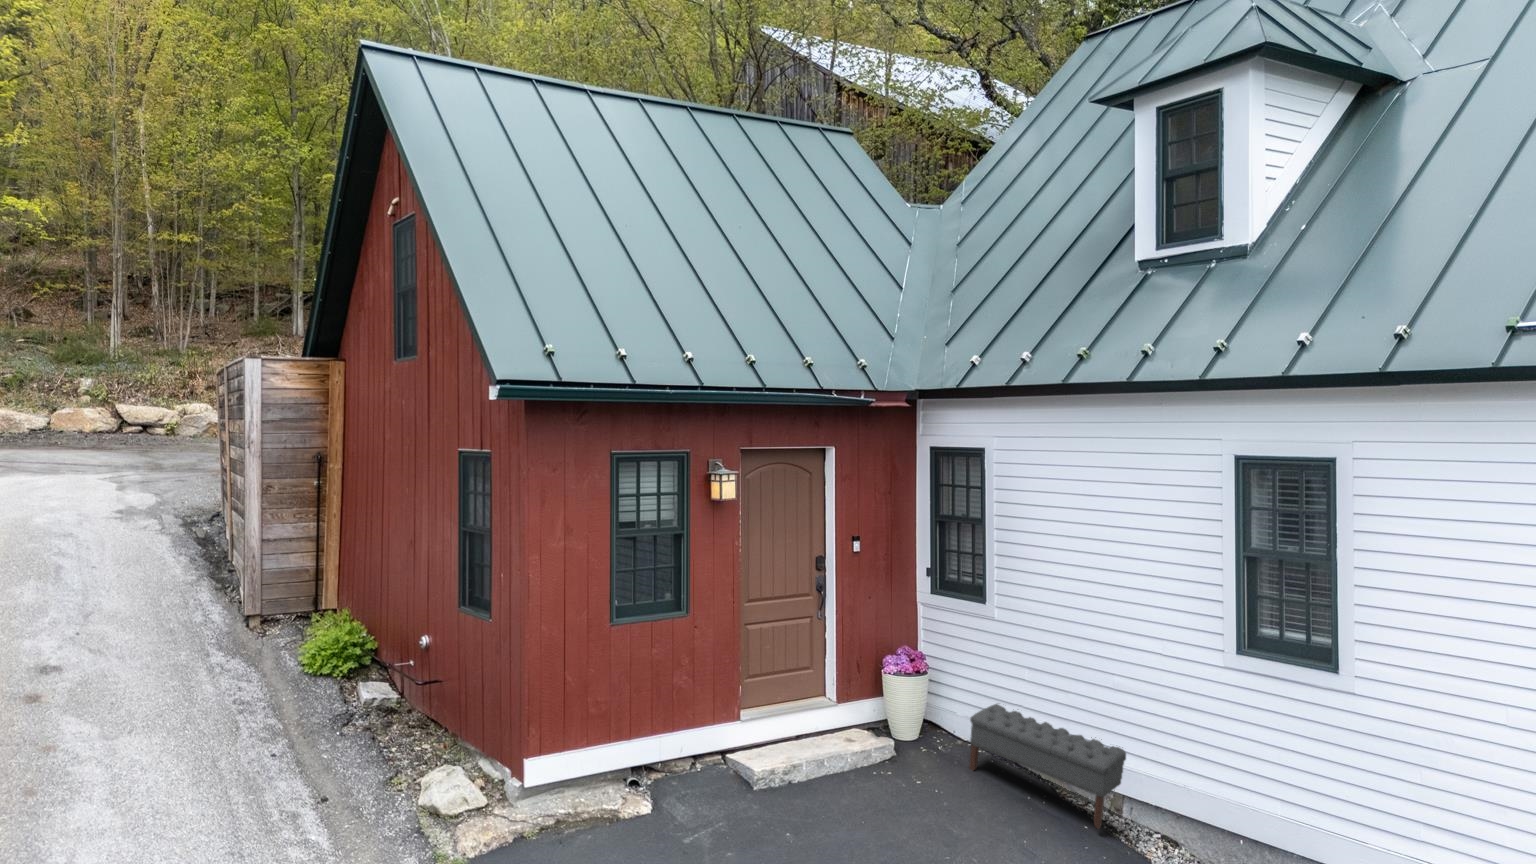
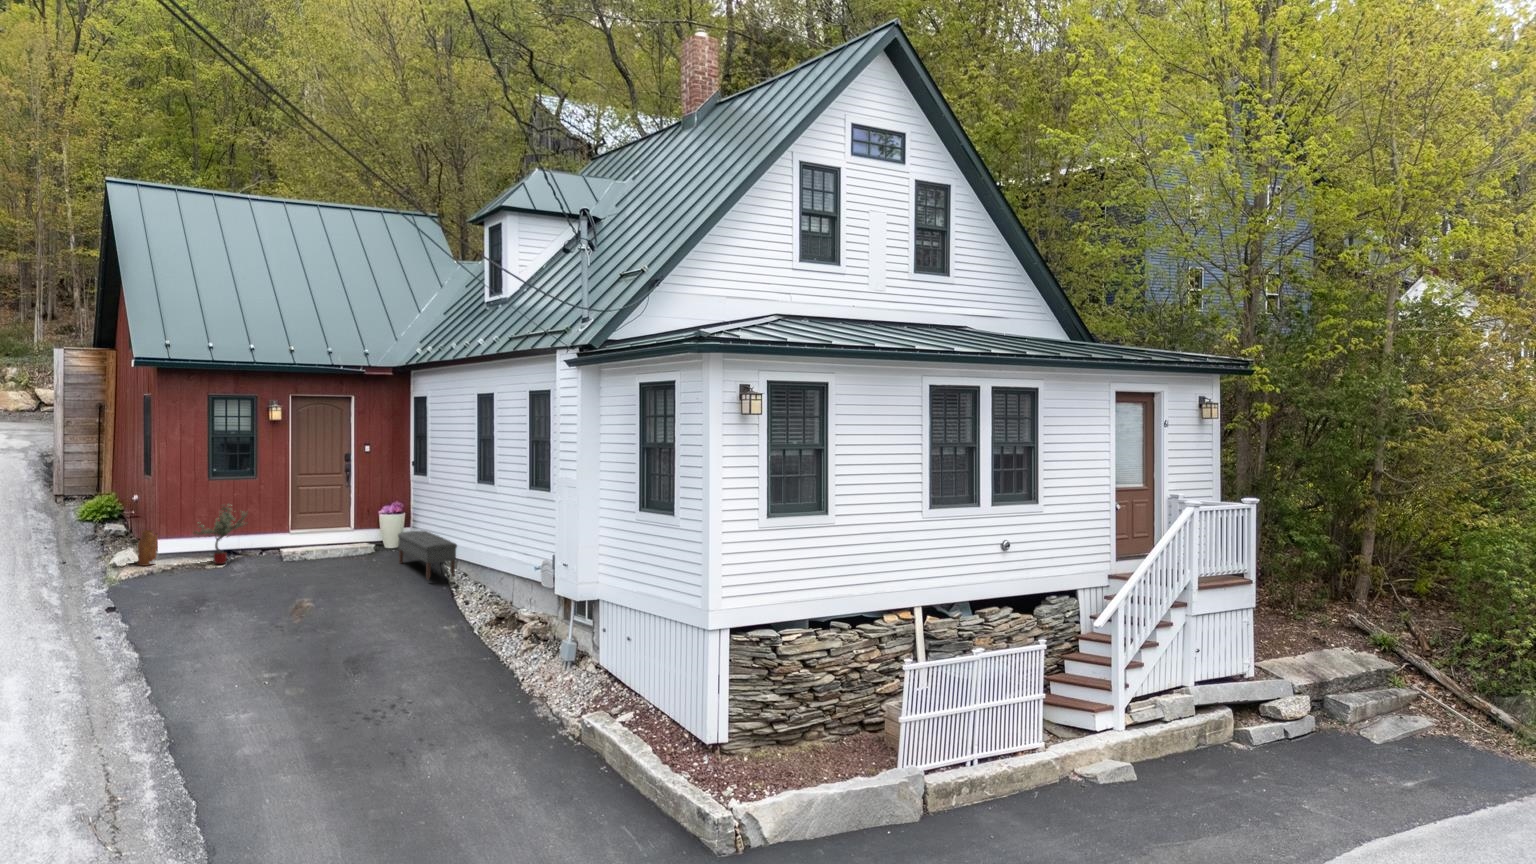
potted tree: none [637,679,726,804] -> present [193,507,248,564]
watering can: none [529,745,582,823] -> present [138,530,158,566]

